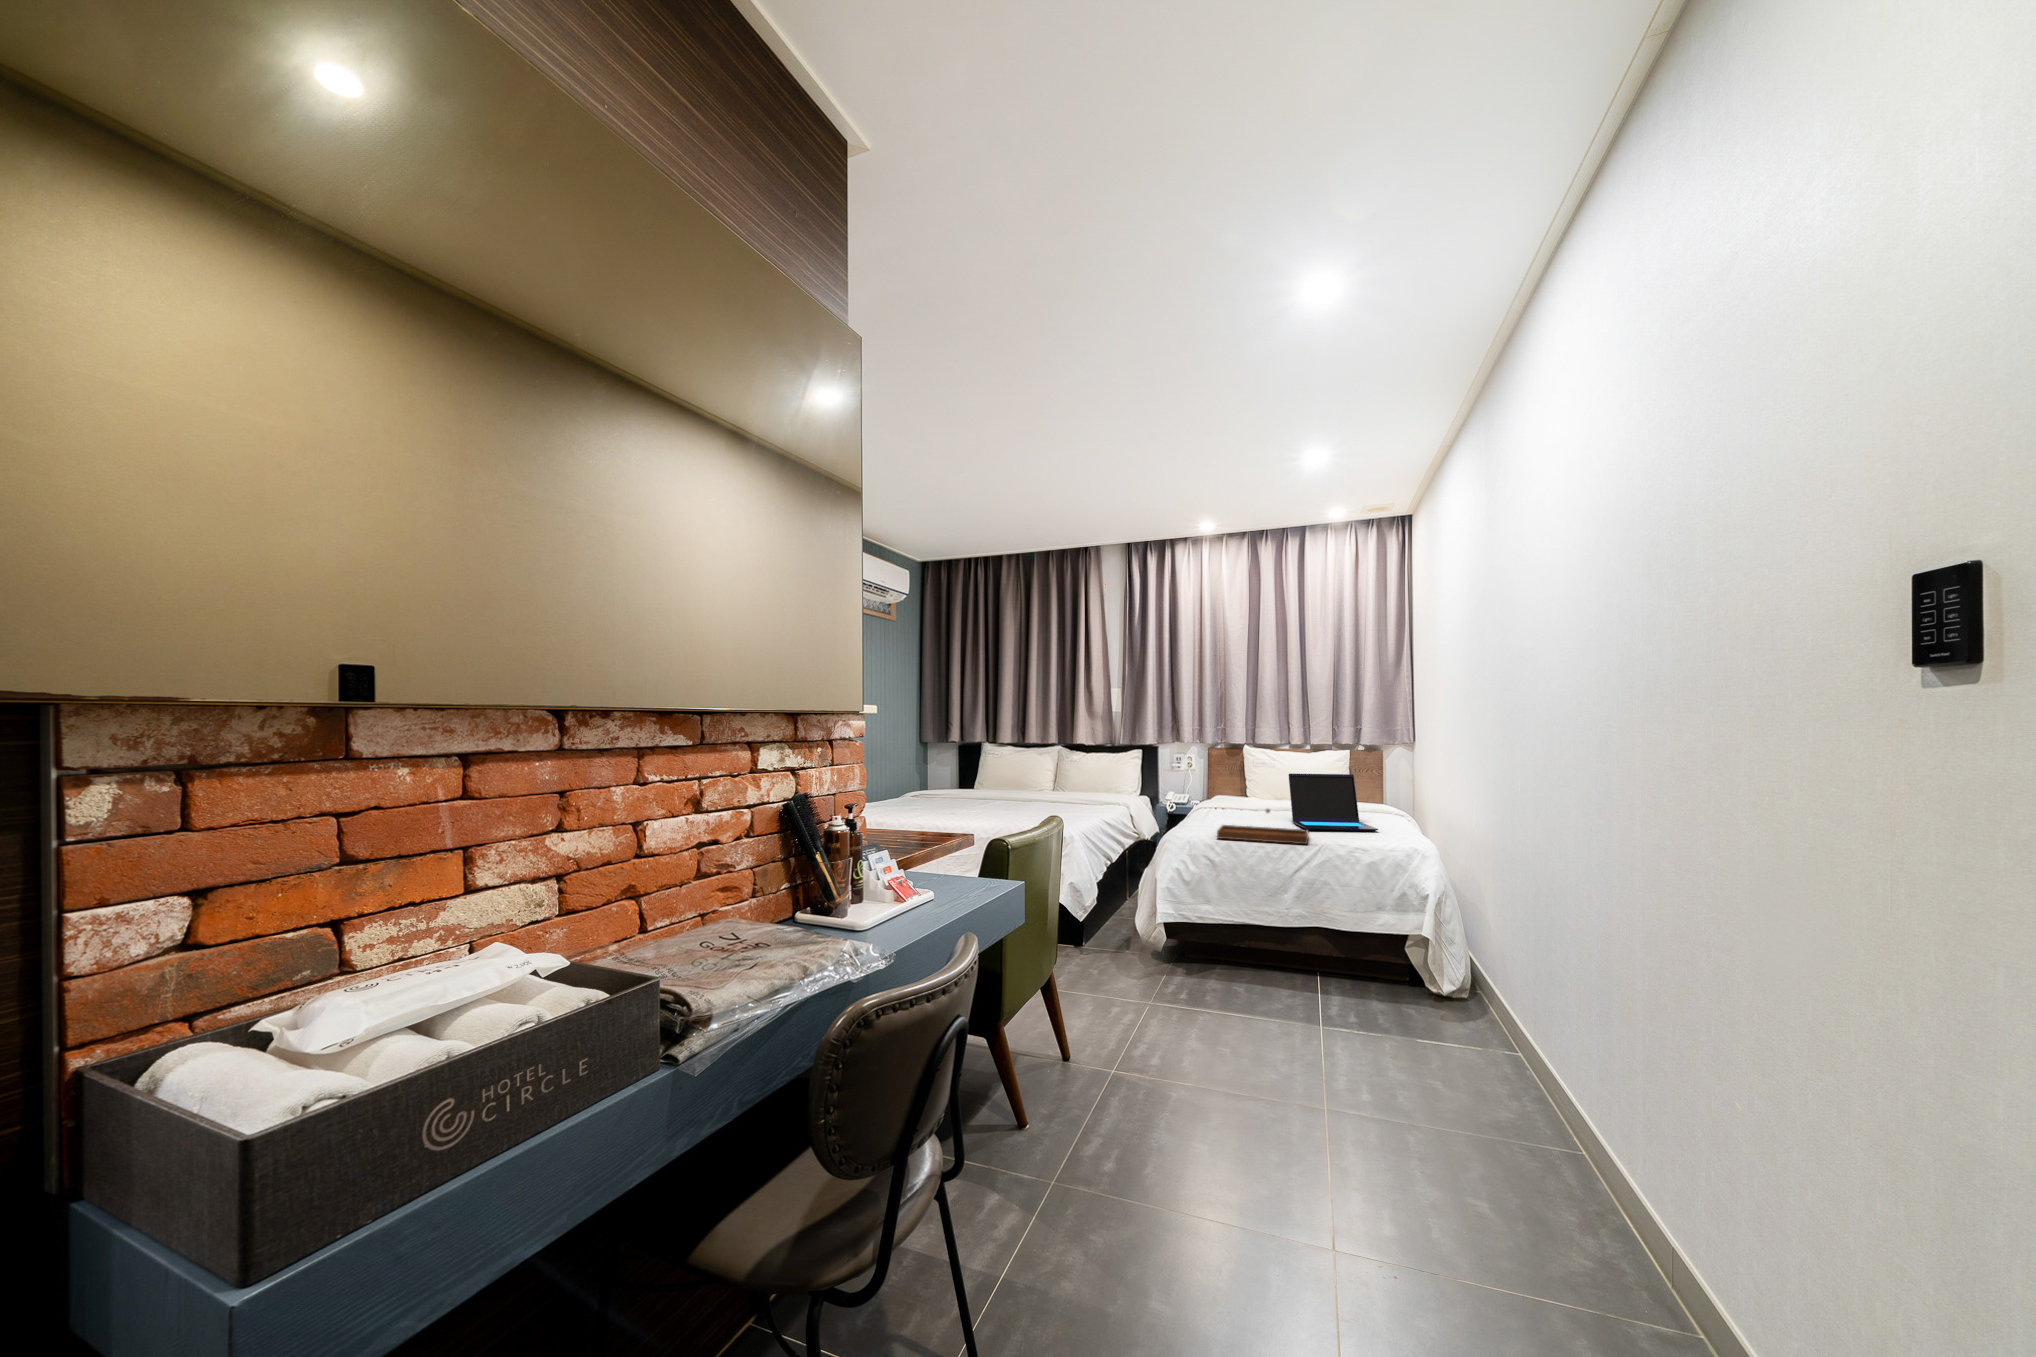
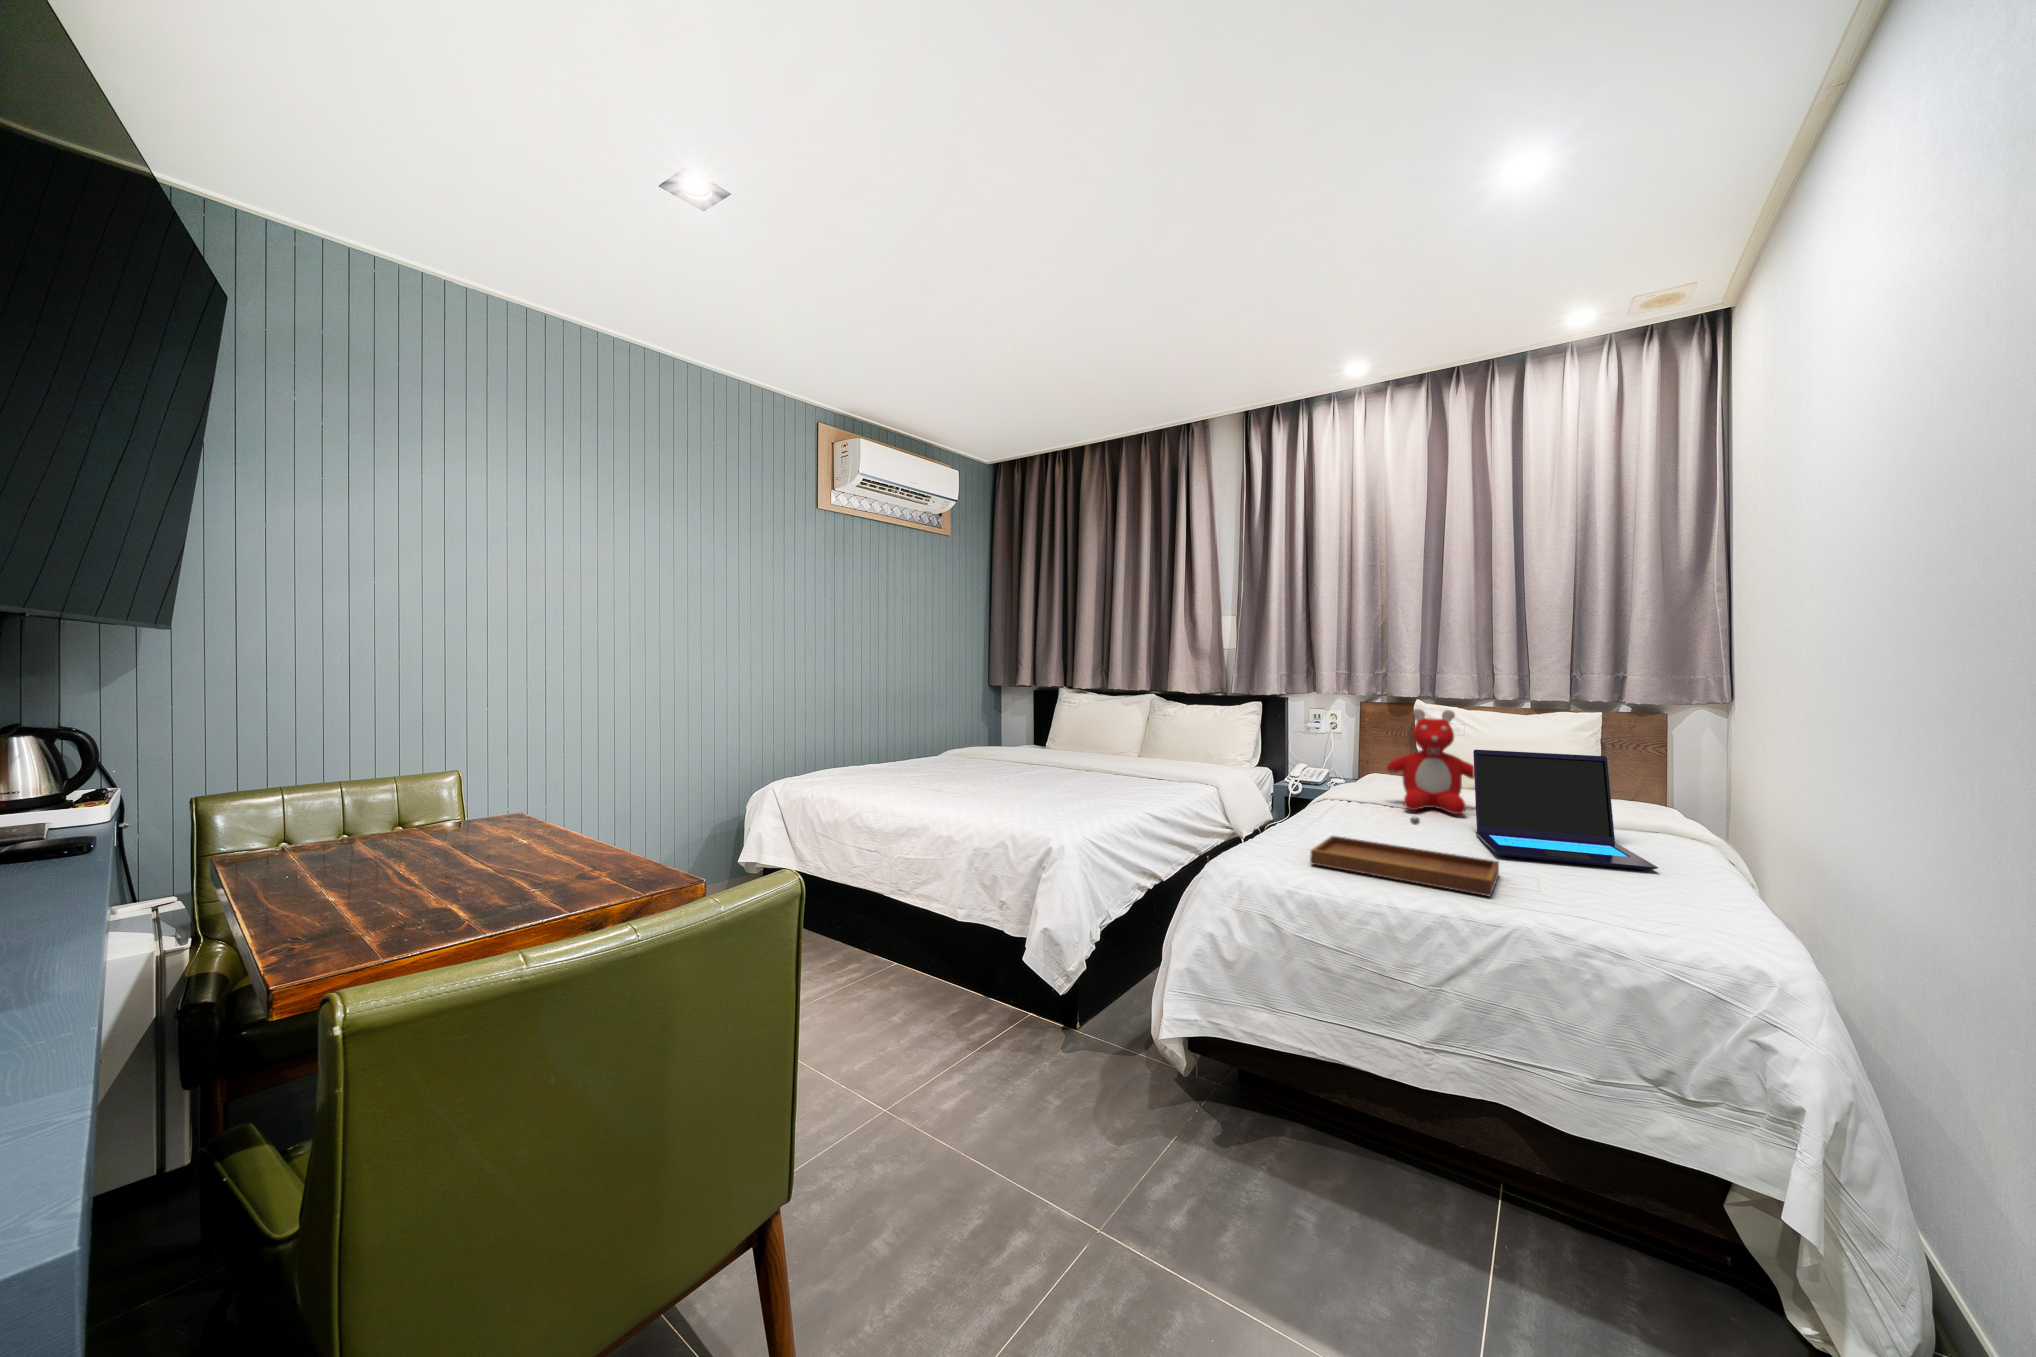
teddy bear: none [1238,751,1290,814] -> present [1386,709,1474,815]

